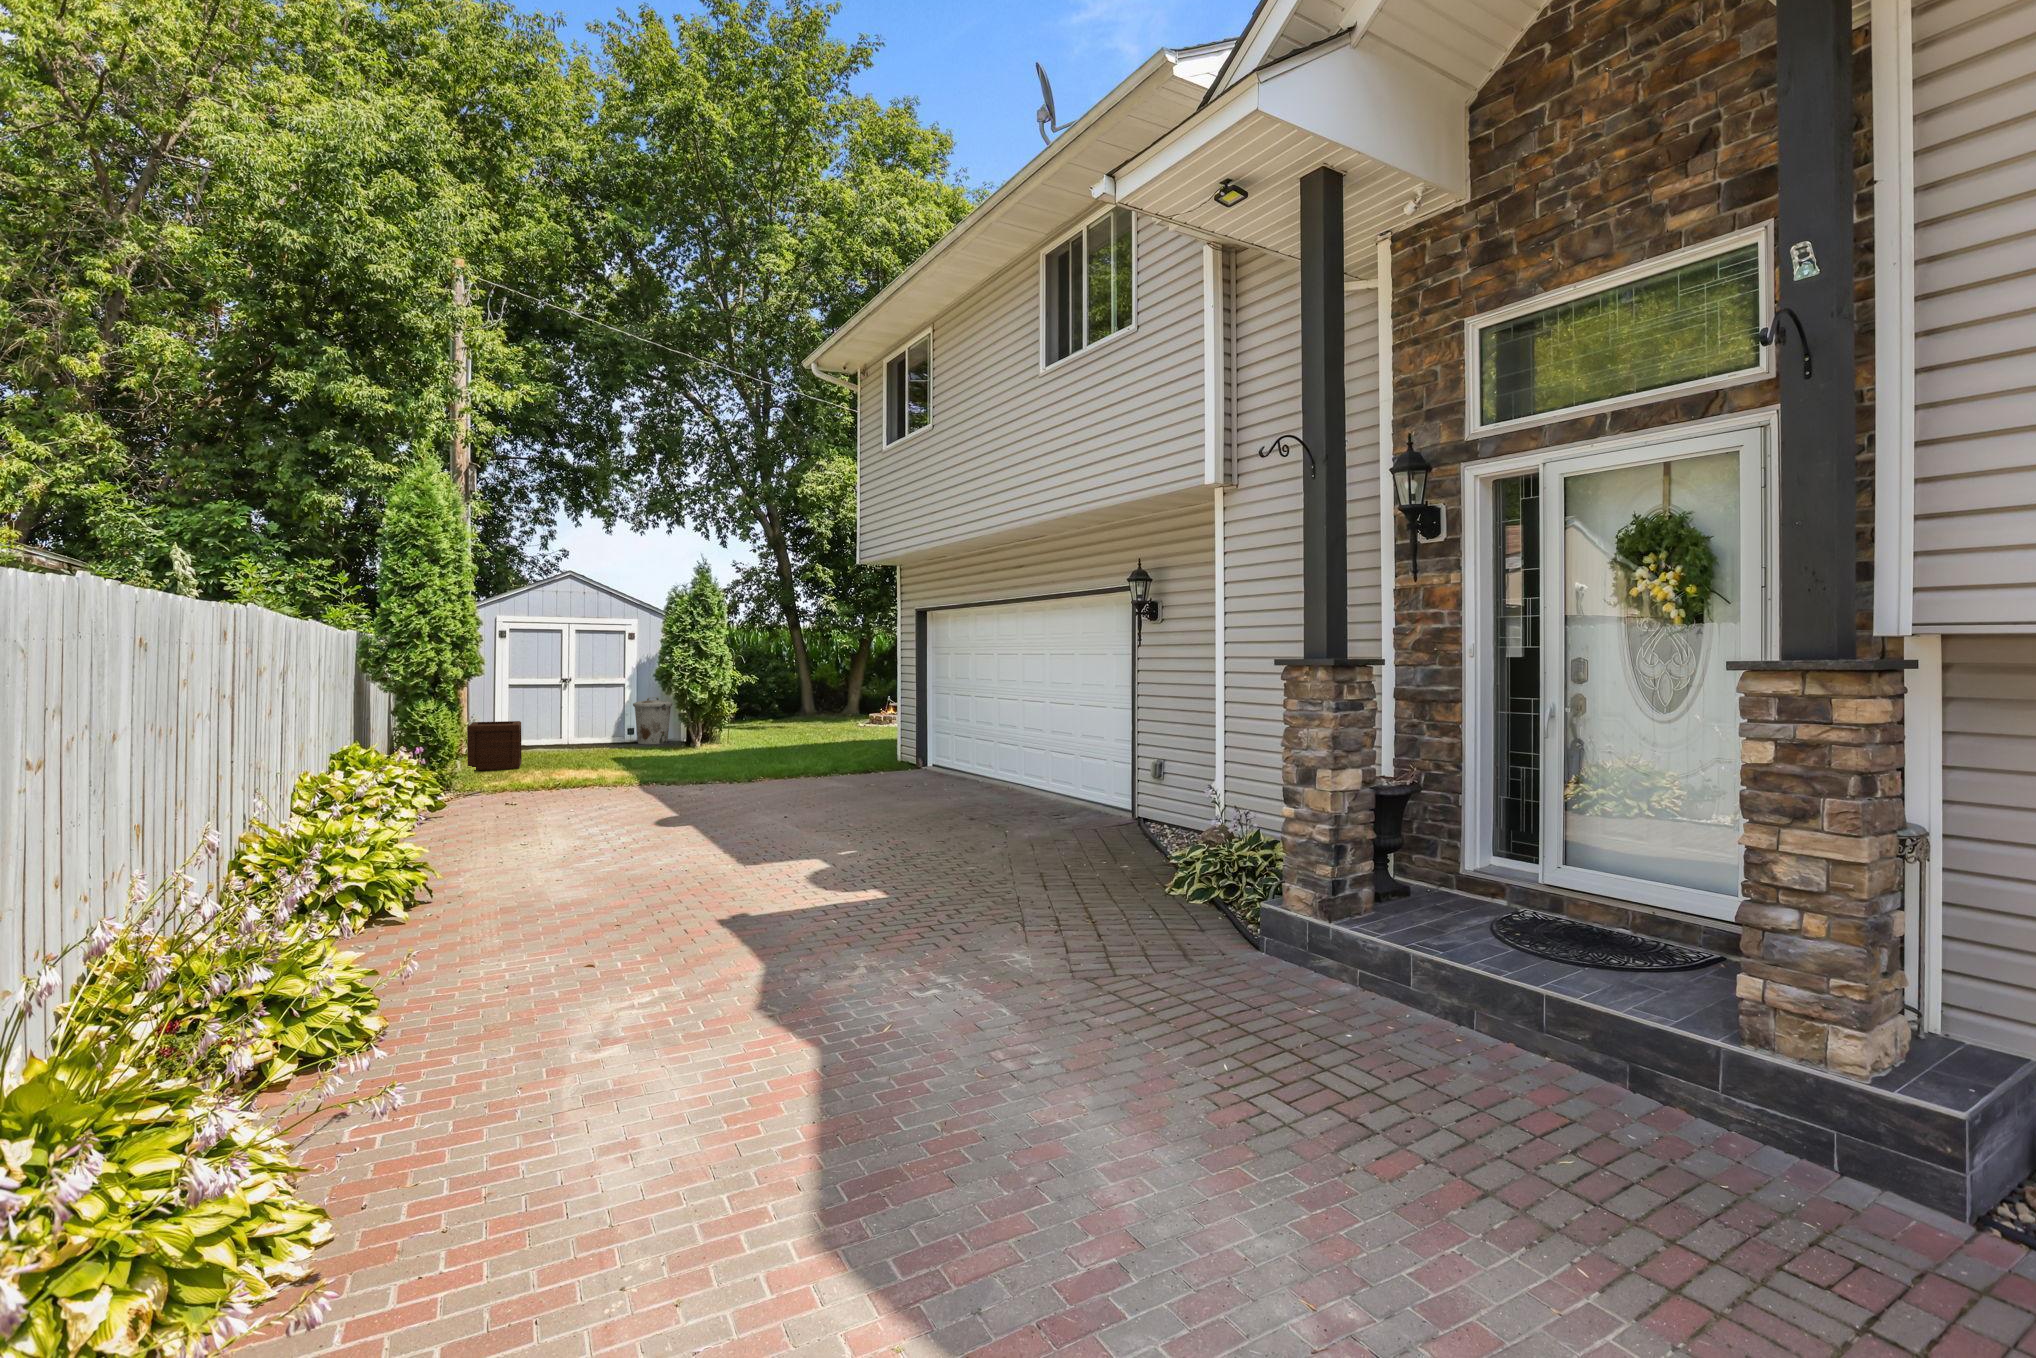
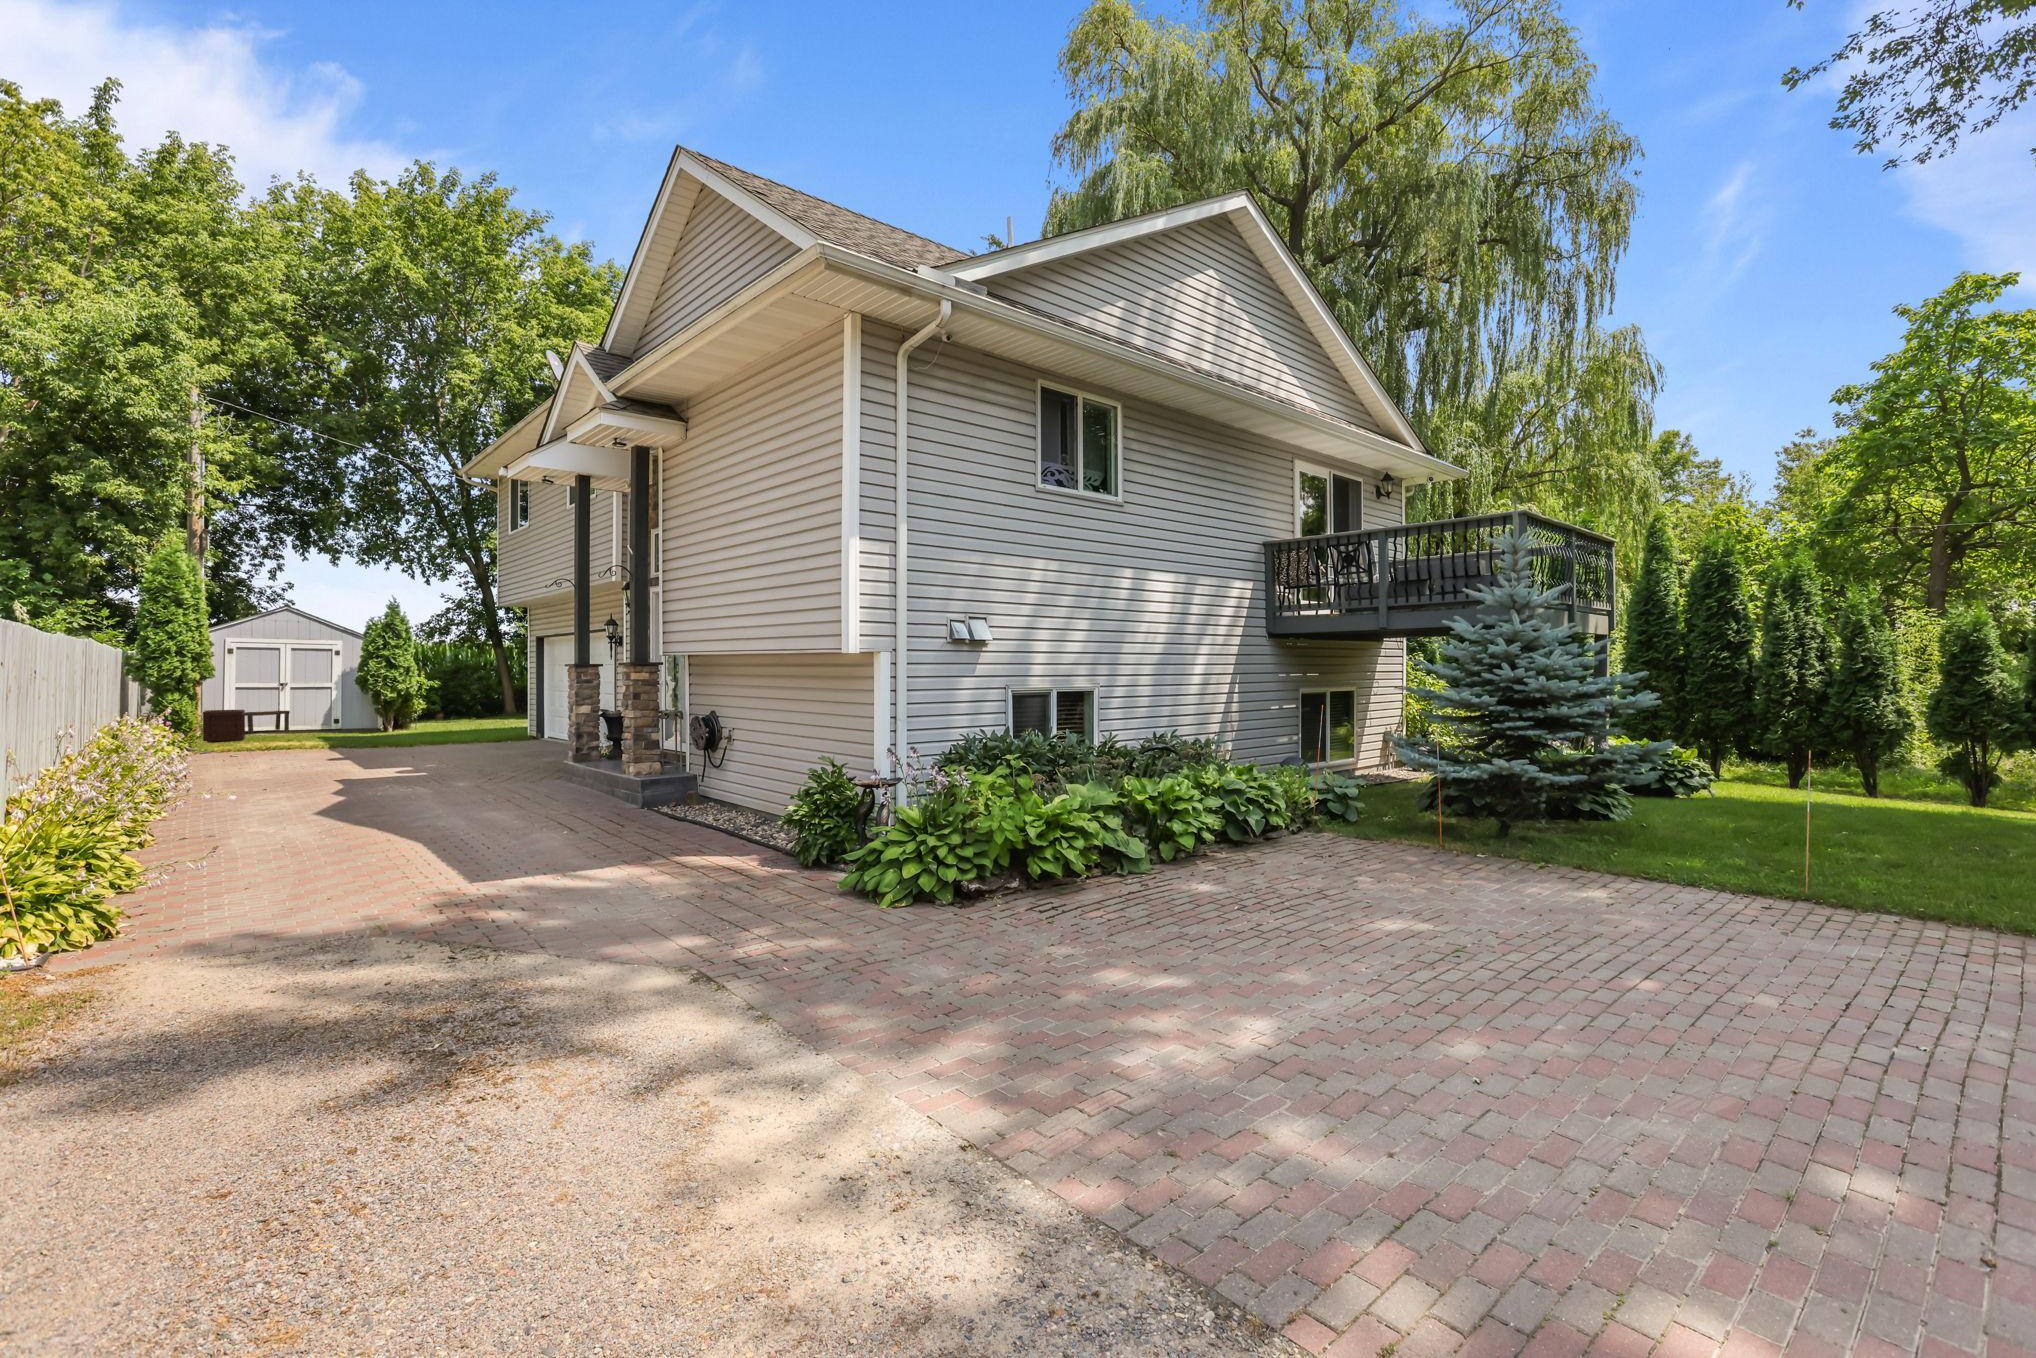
trash can: present [633,697,672,744] -> none [337,695,369,728]
bench: none [512,720,575,753] -> present [245,711,290,734]

